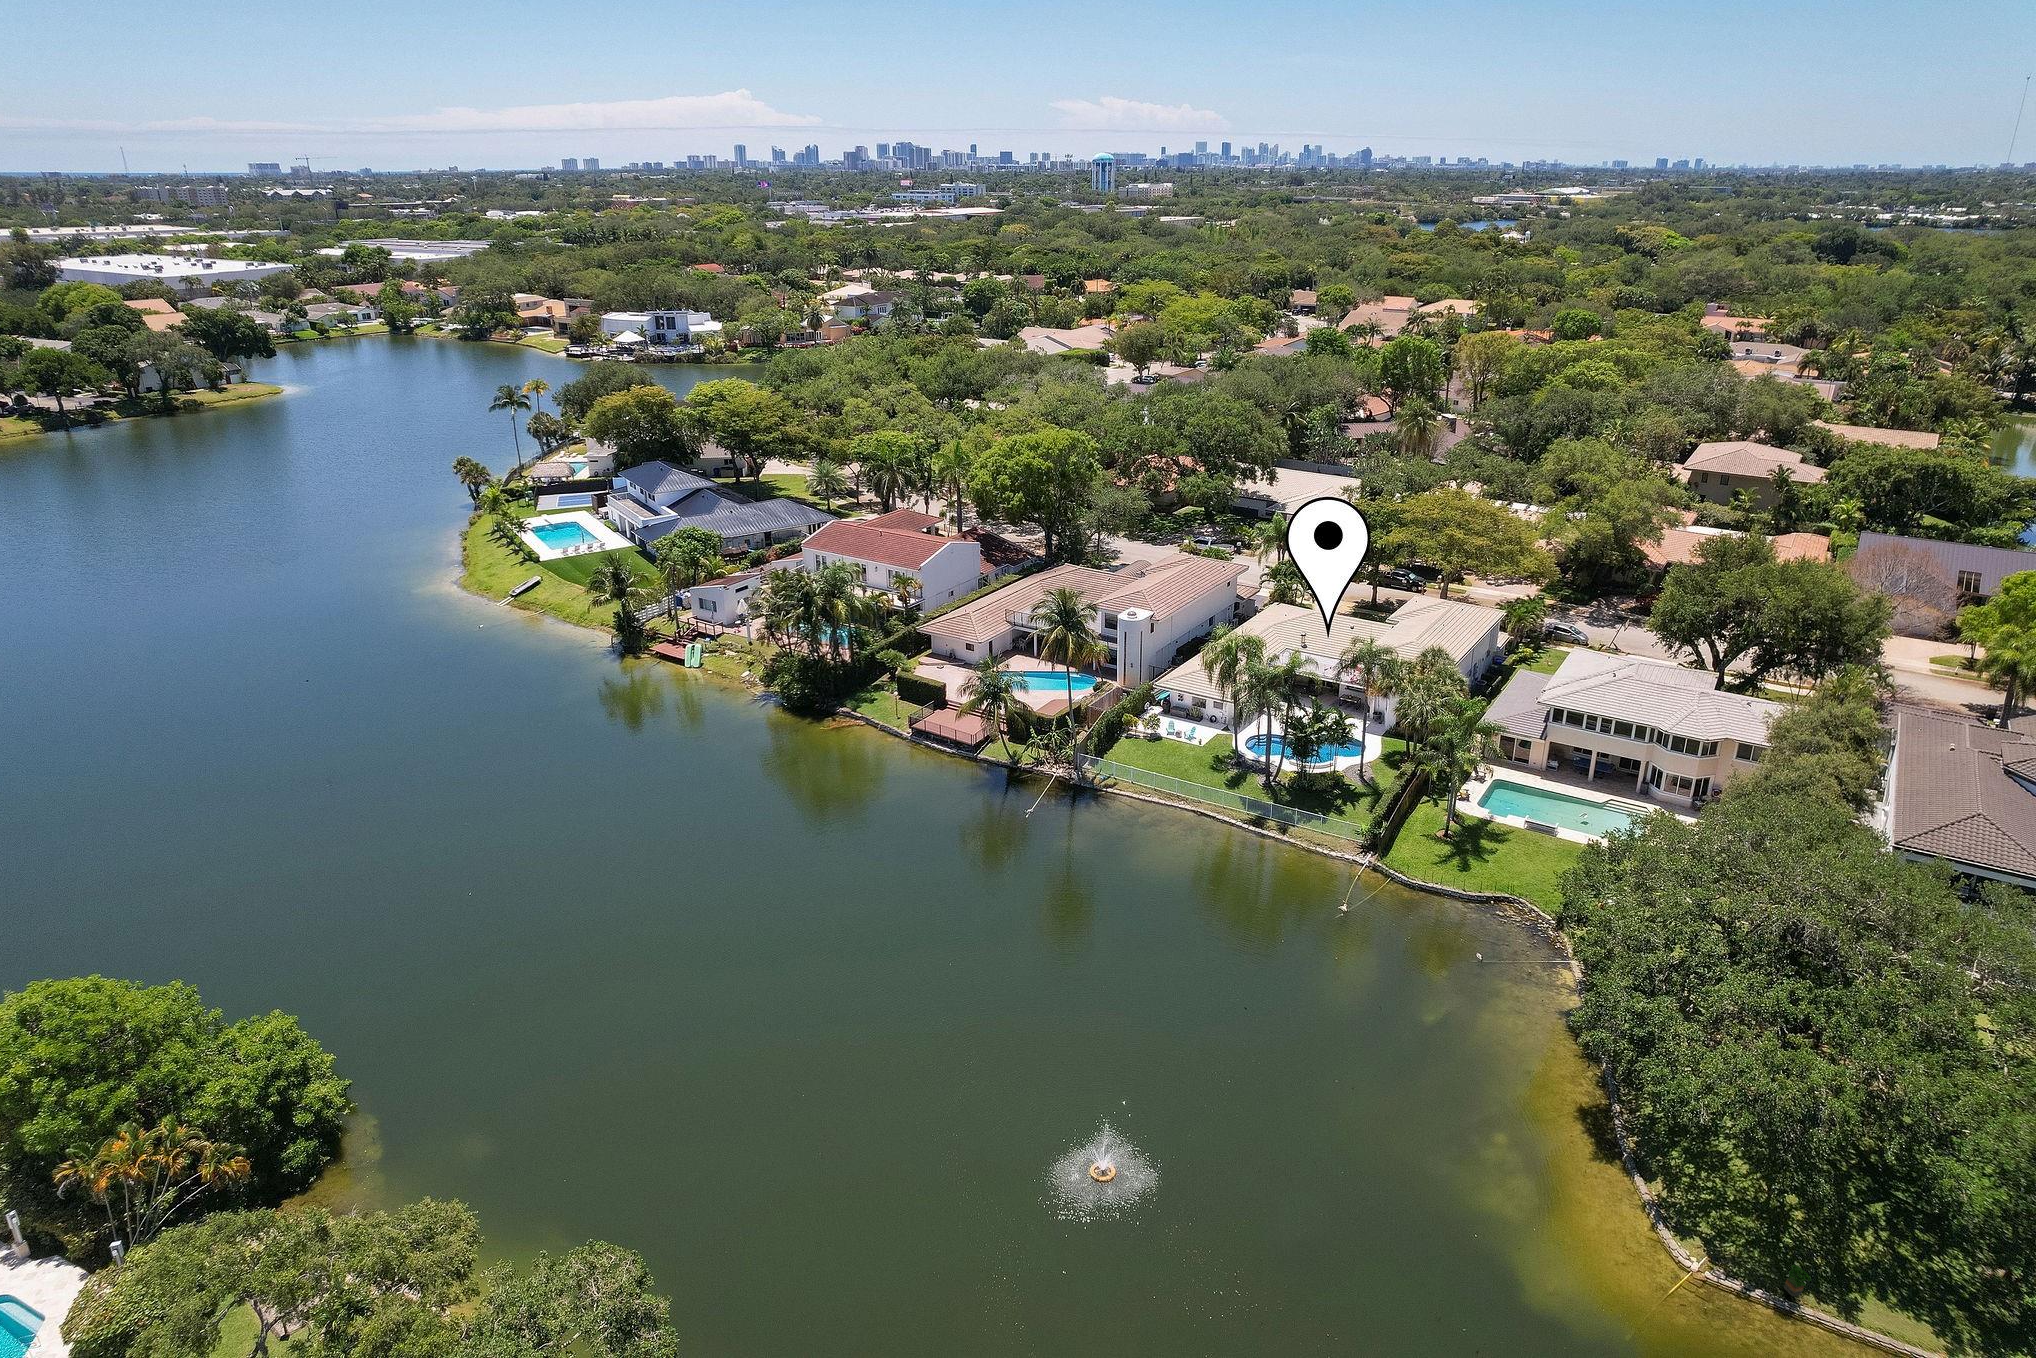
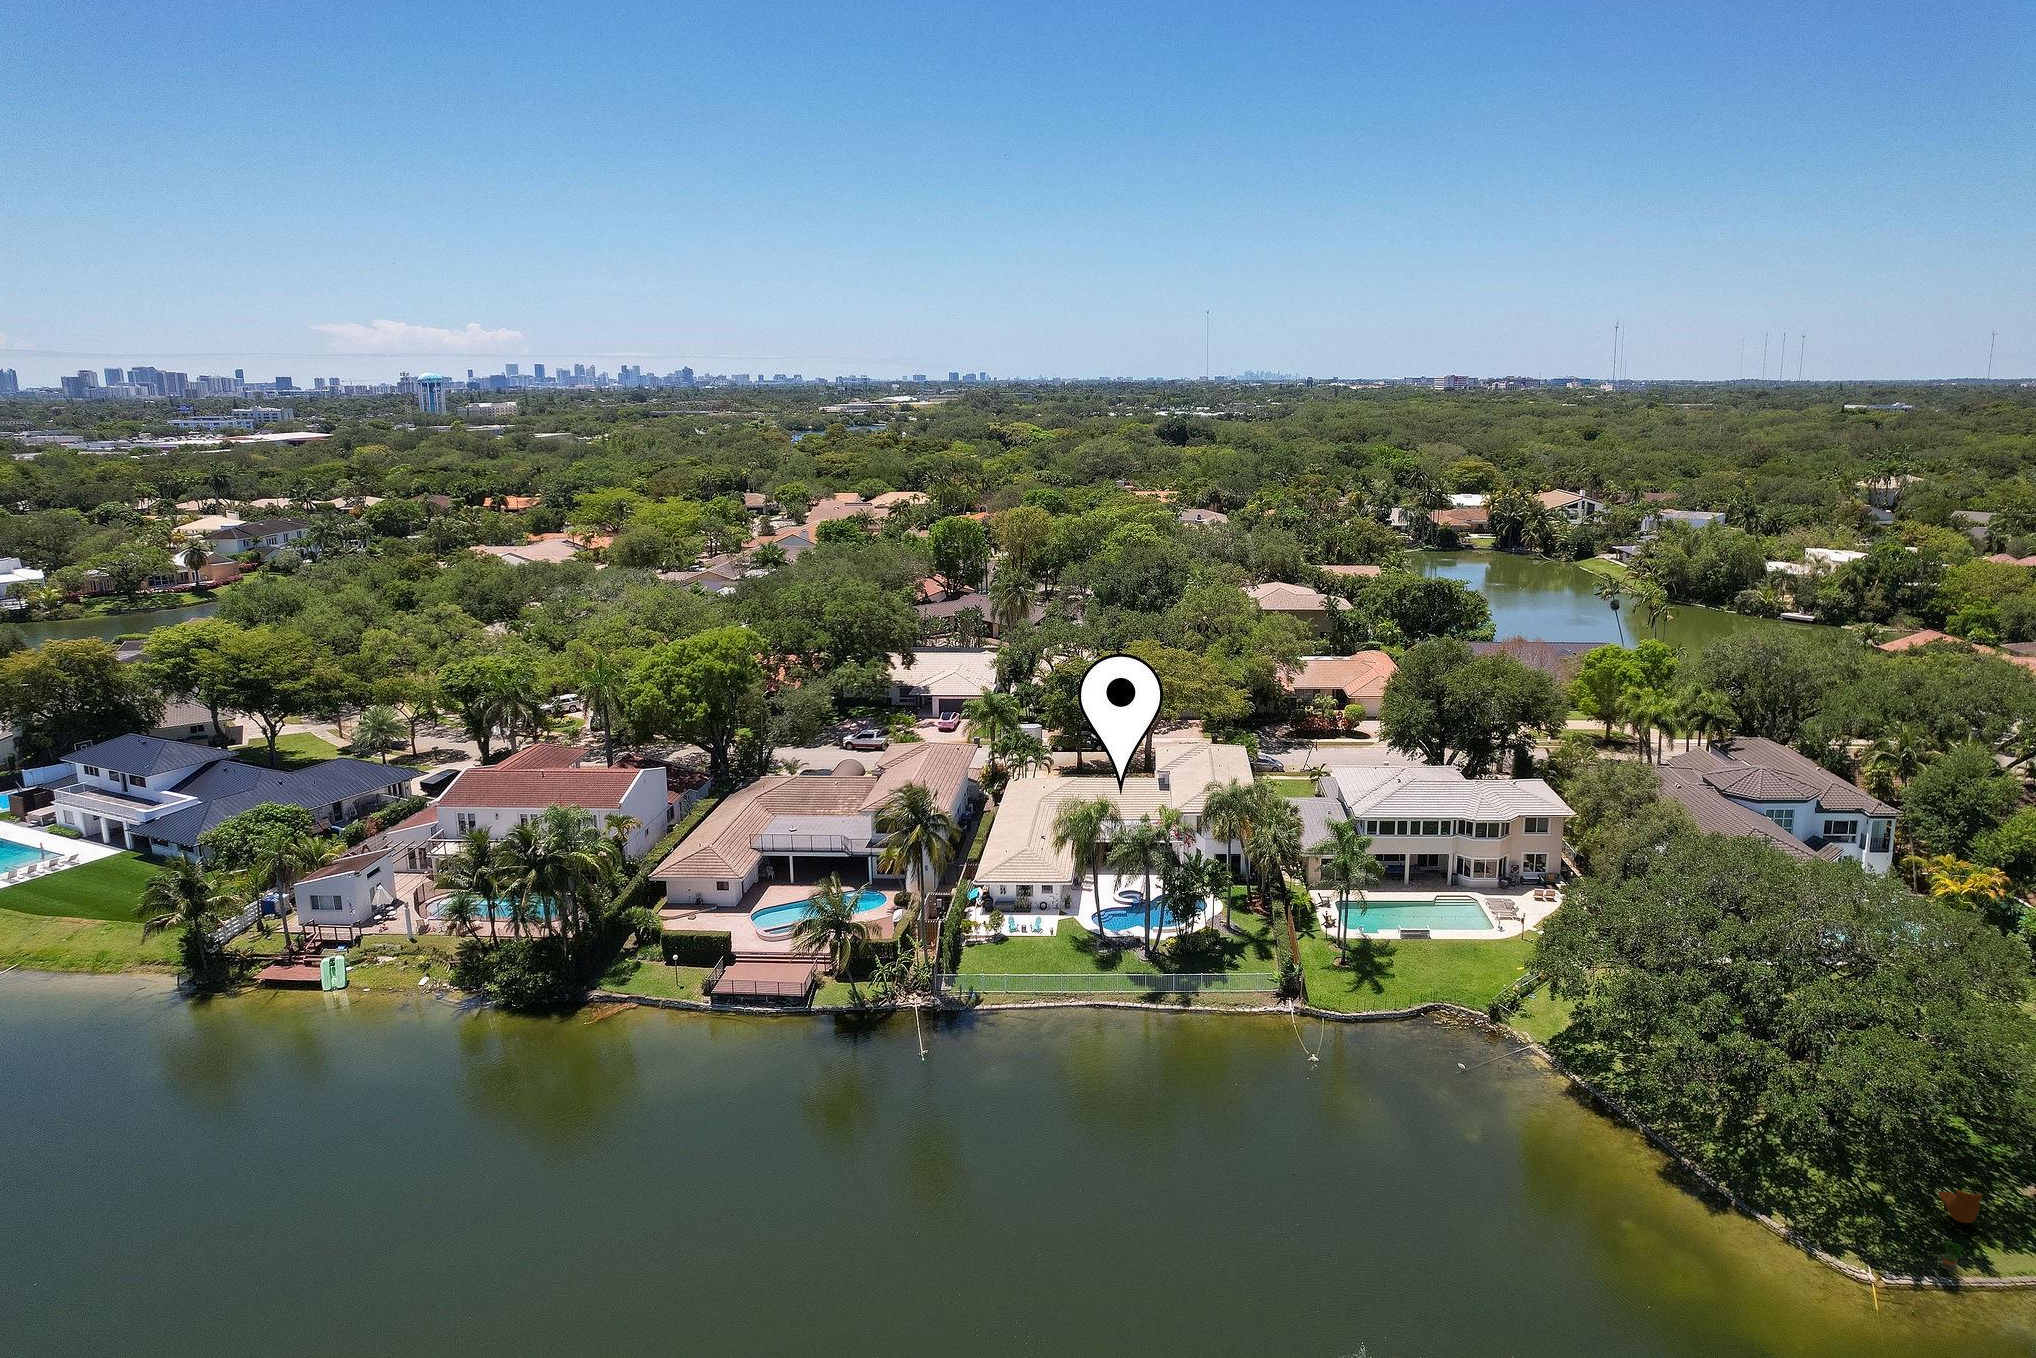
lounge chair: none [1830,1225,1874,1272] -> present [1935,1190,1982,1234]

